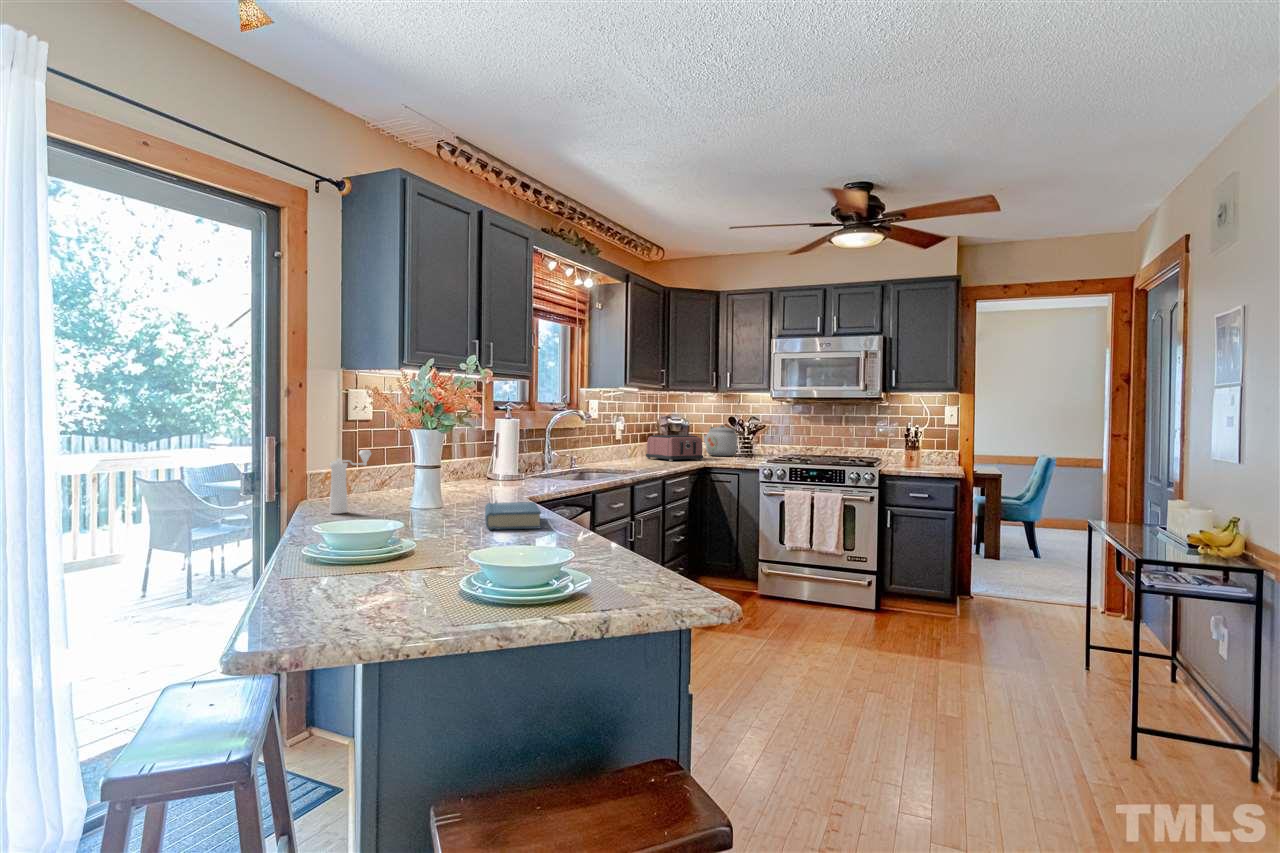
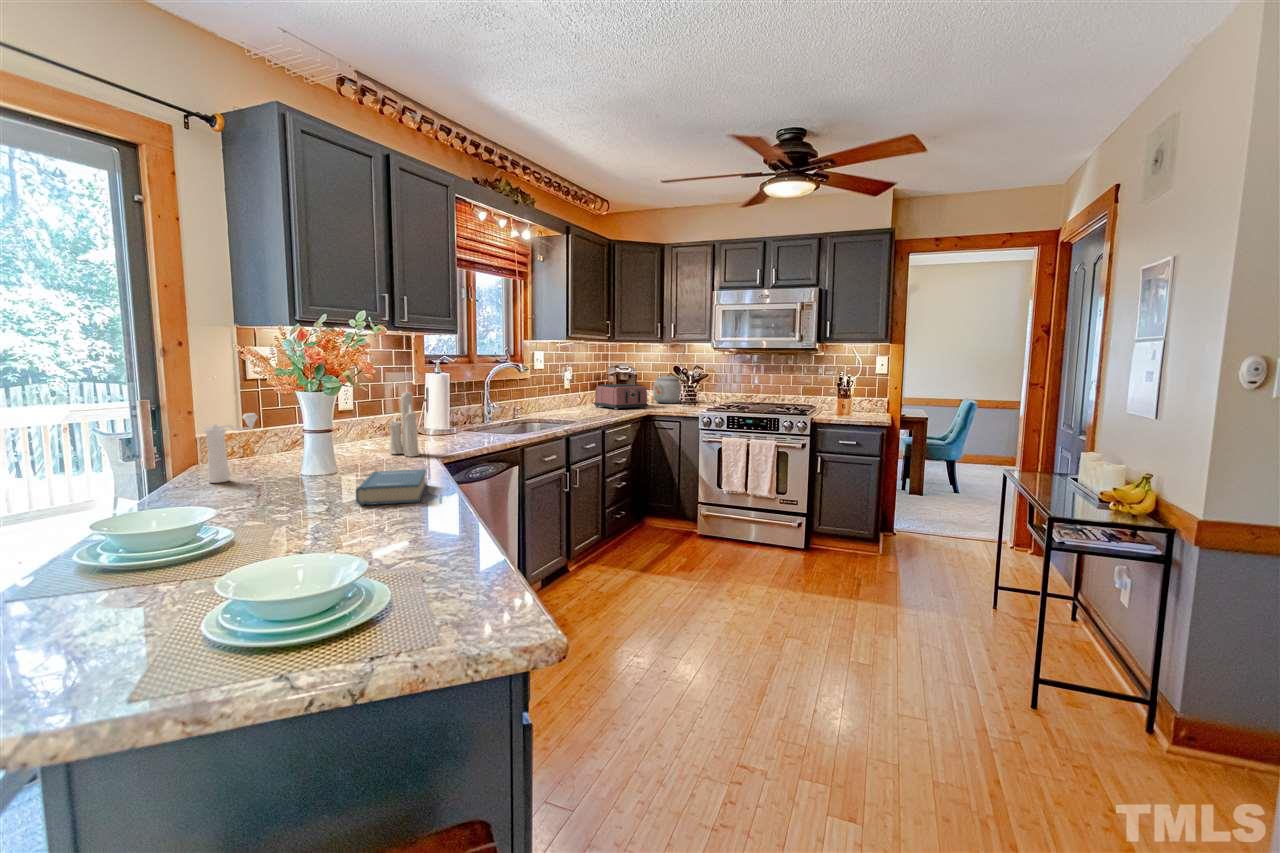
candle: none [475,422,505,496] -> present [389,391,419,456]

